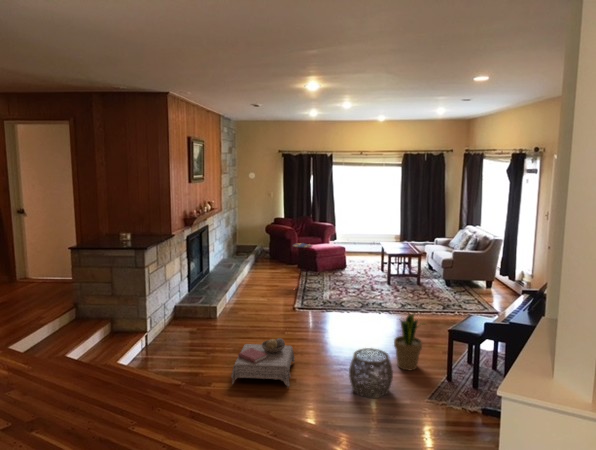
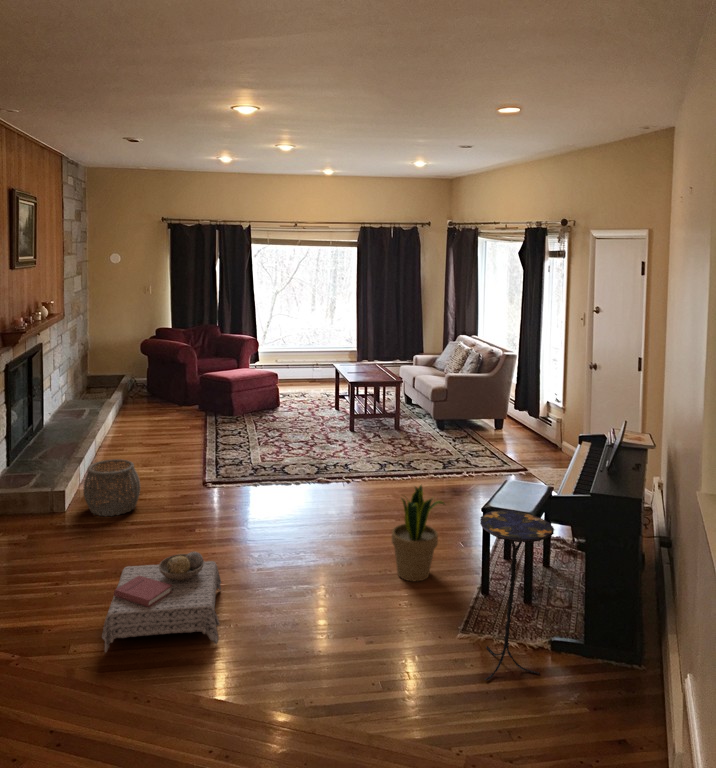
side table: present [293,243,312,285] -> present [480,510,554,680]
woven basket: present [349,348,393,398] -> present [83,459,140,516]

